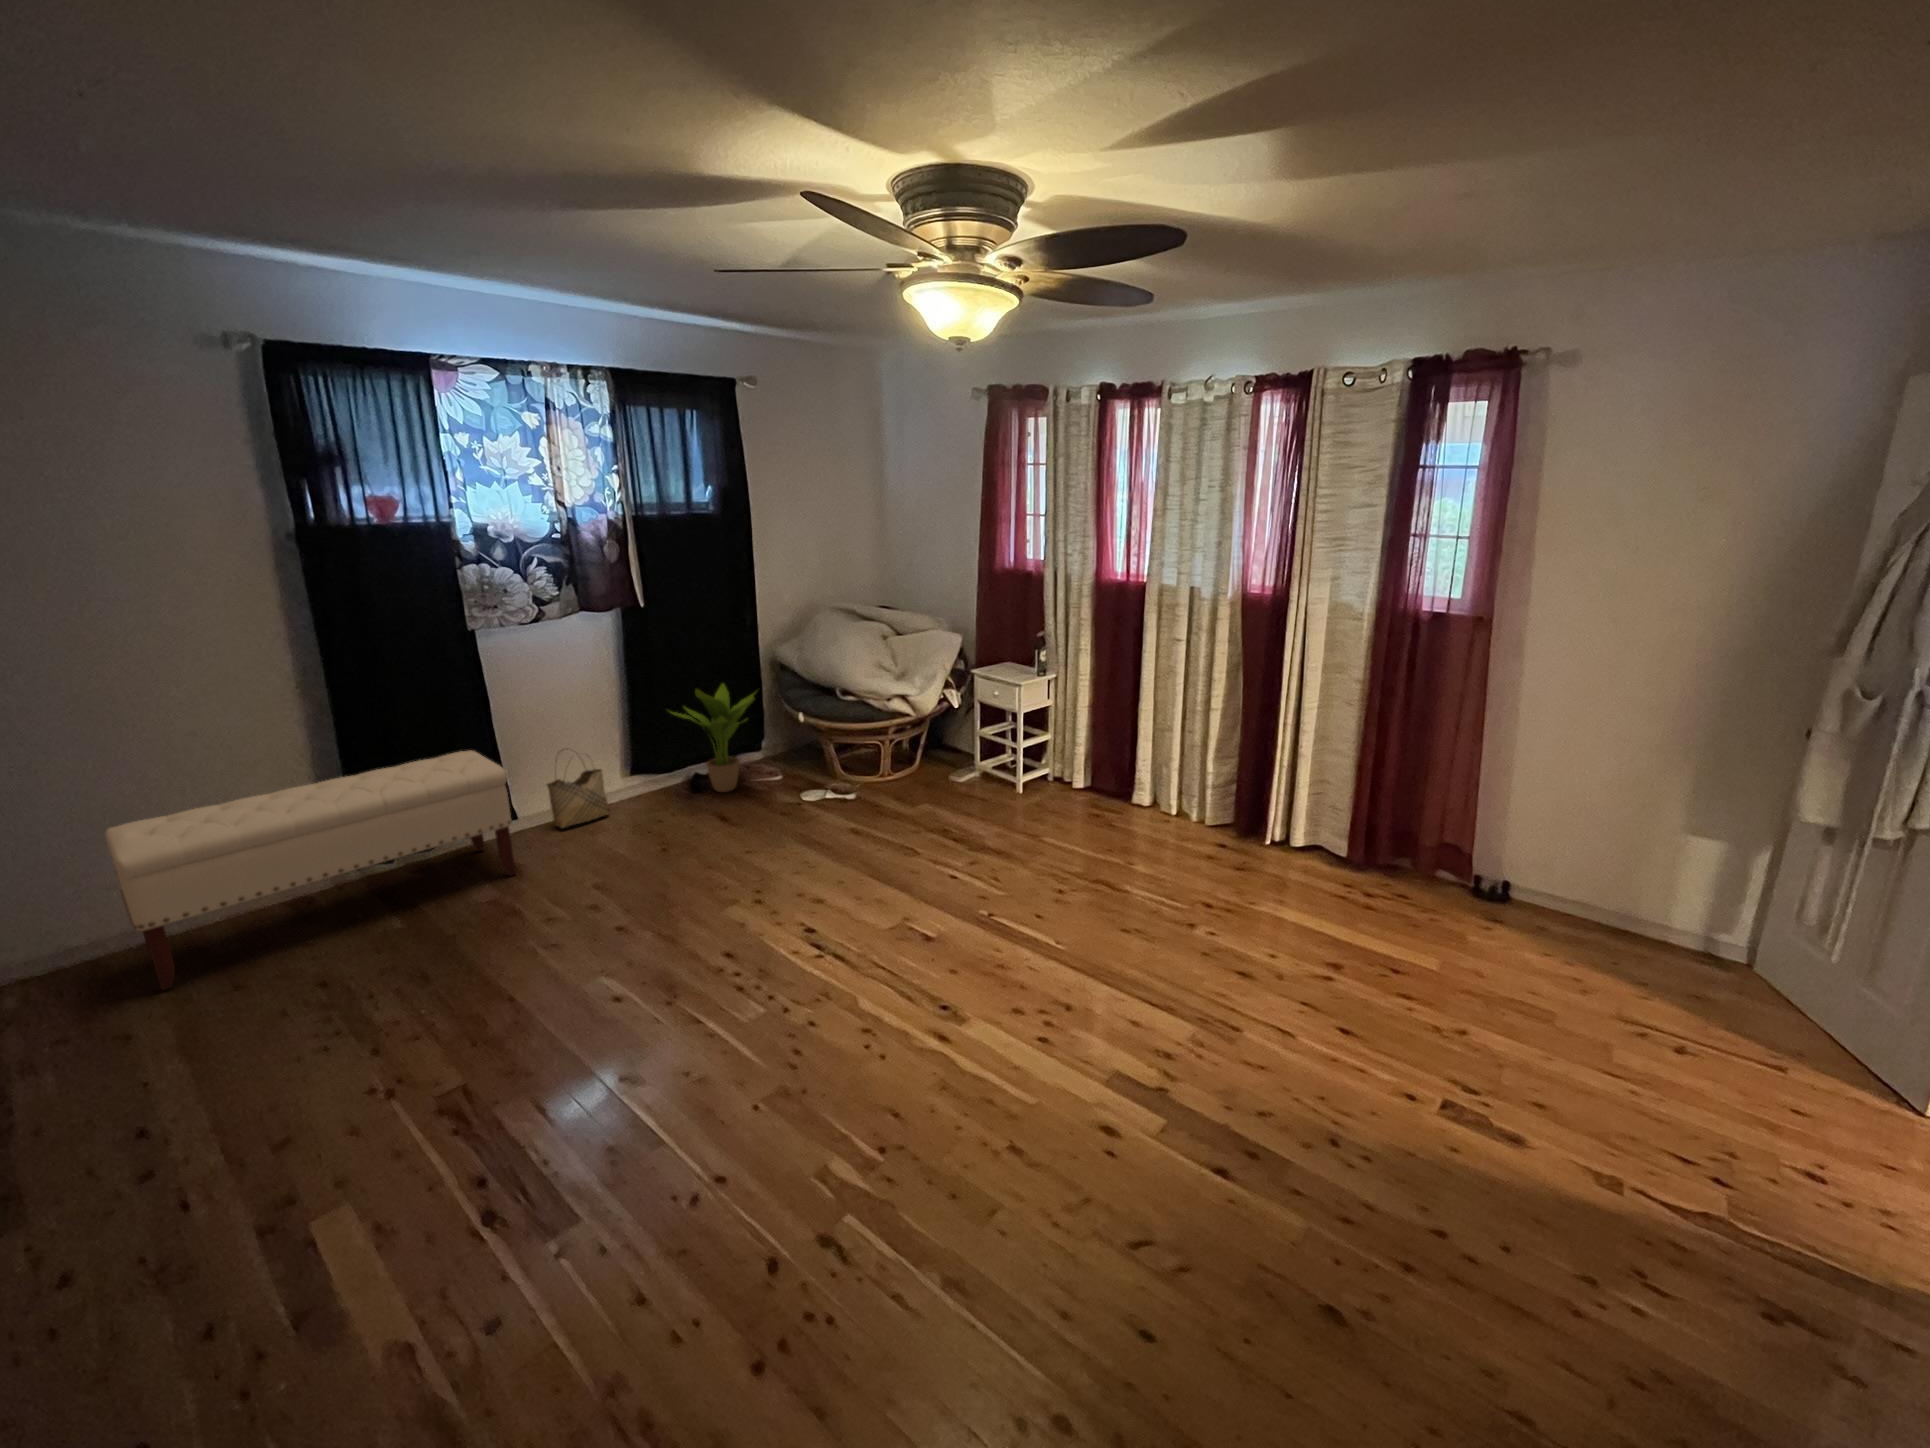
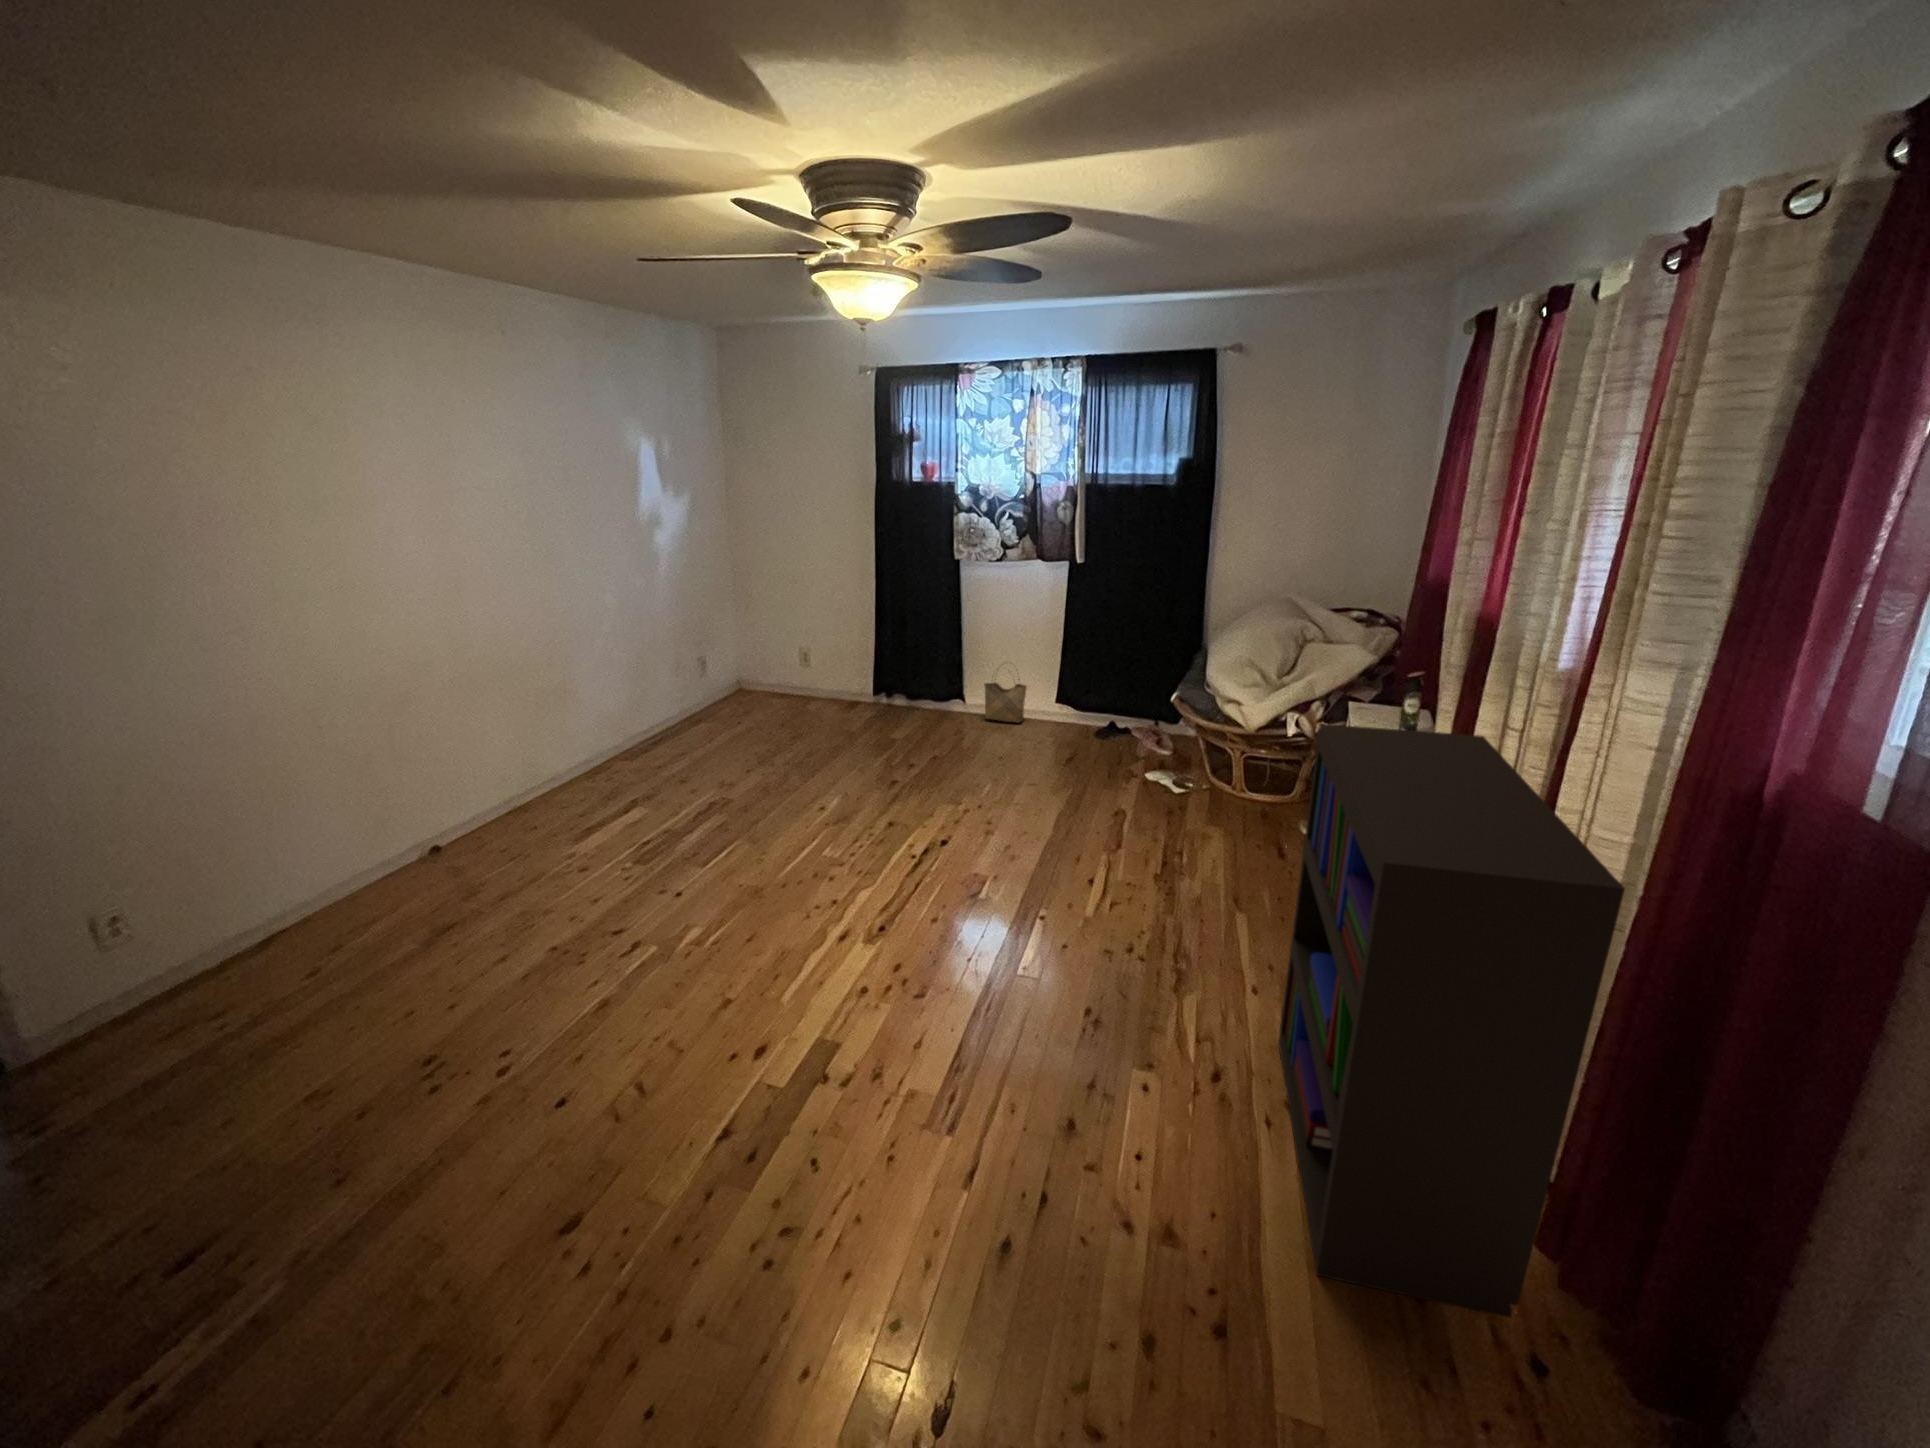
bookshelf: none [1204,620,1445,920] -> present [1278,724,1625,1317]
potted plant: present [671,684,754,792] -> none [1075,641,1165,743]
bench: present [105,751,516,990] -> none [762,630,945,732]

